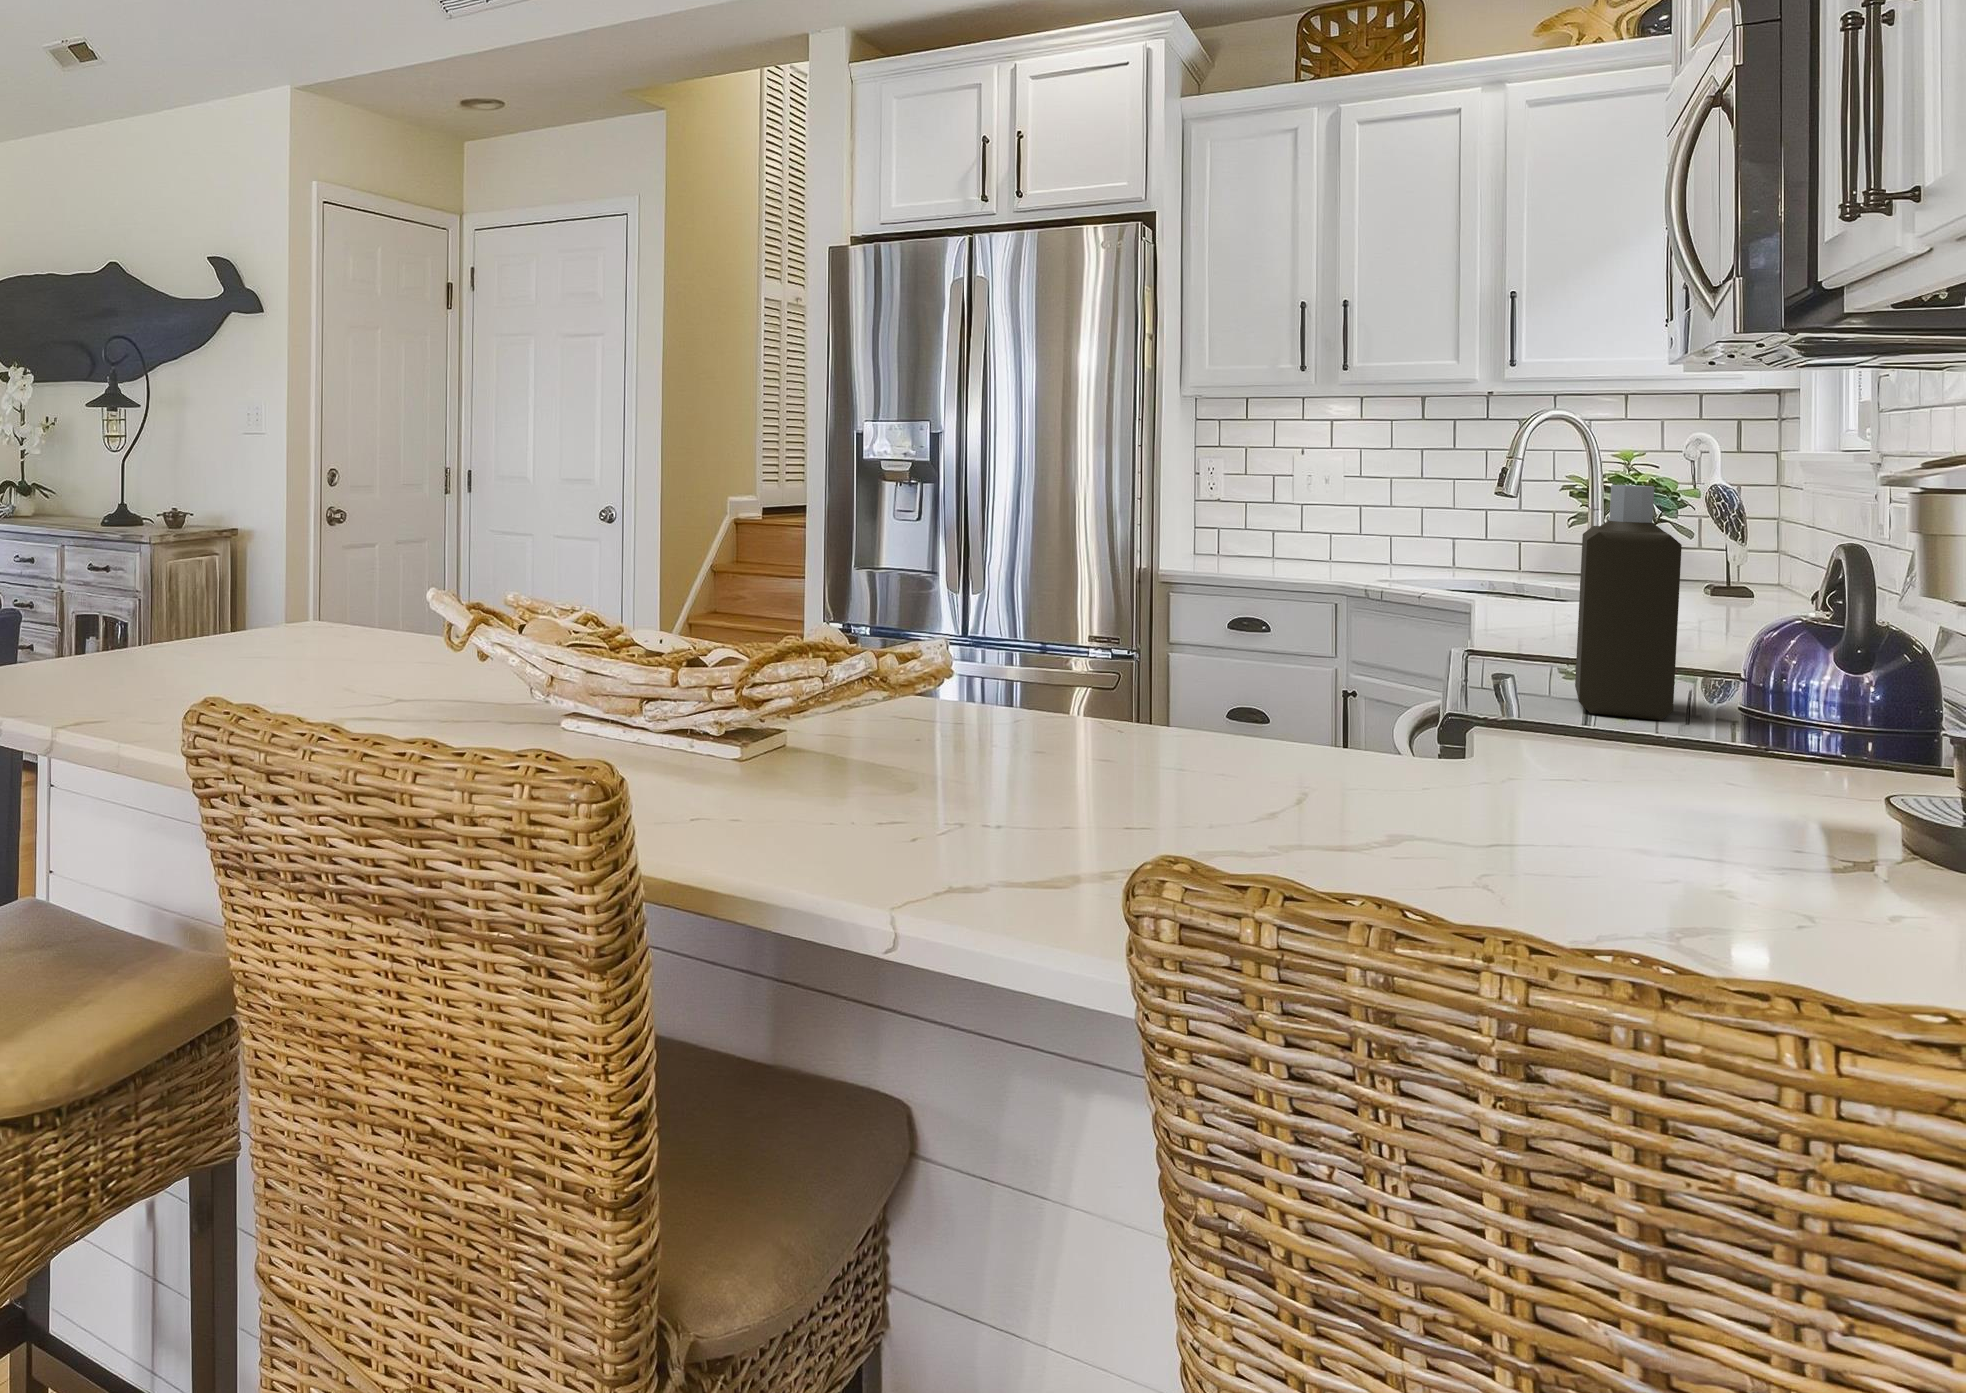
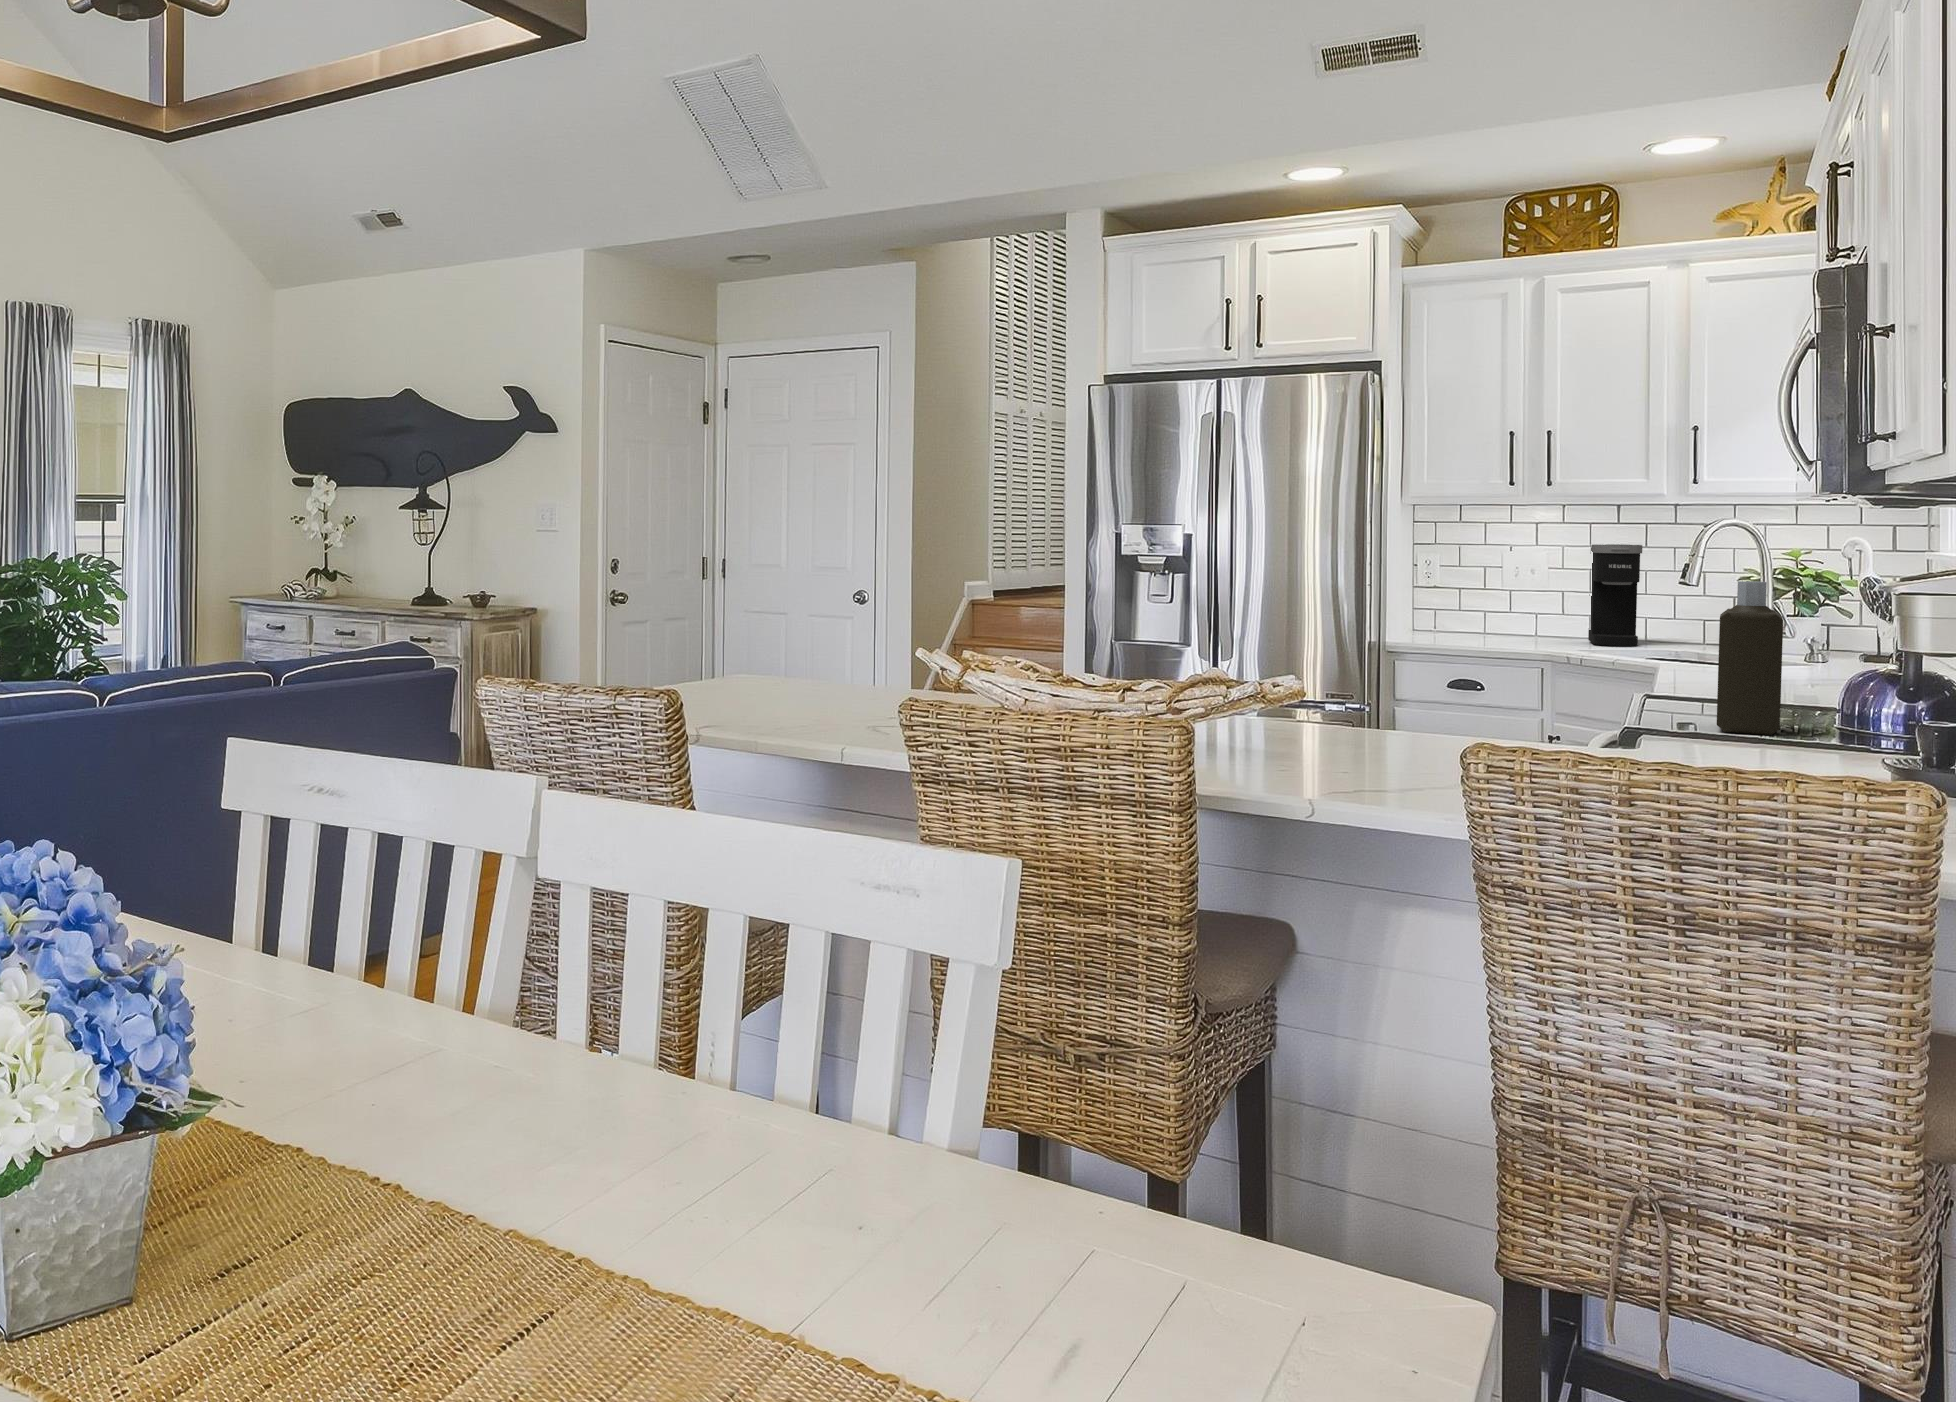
coffee maker: none [1388,447,1451,568] -> present [1588,544,1642,647]

